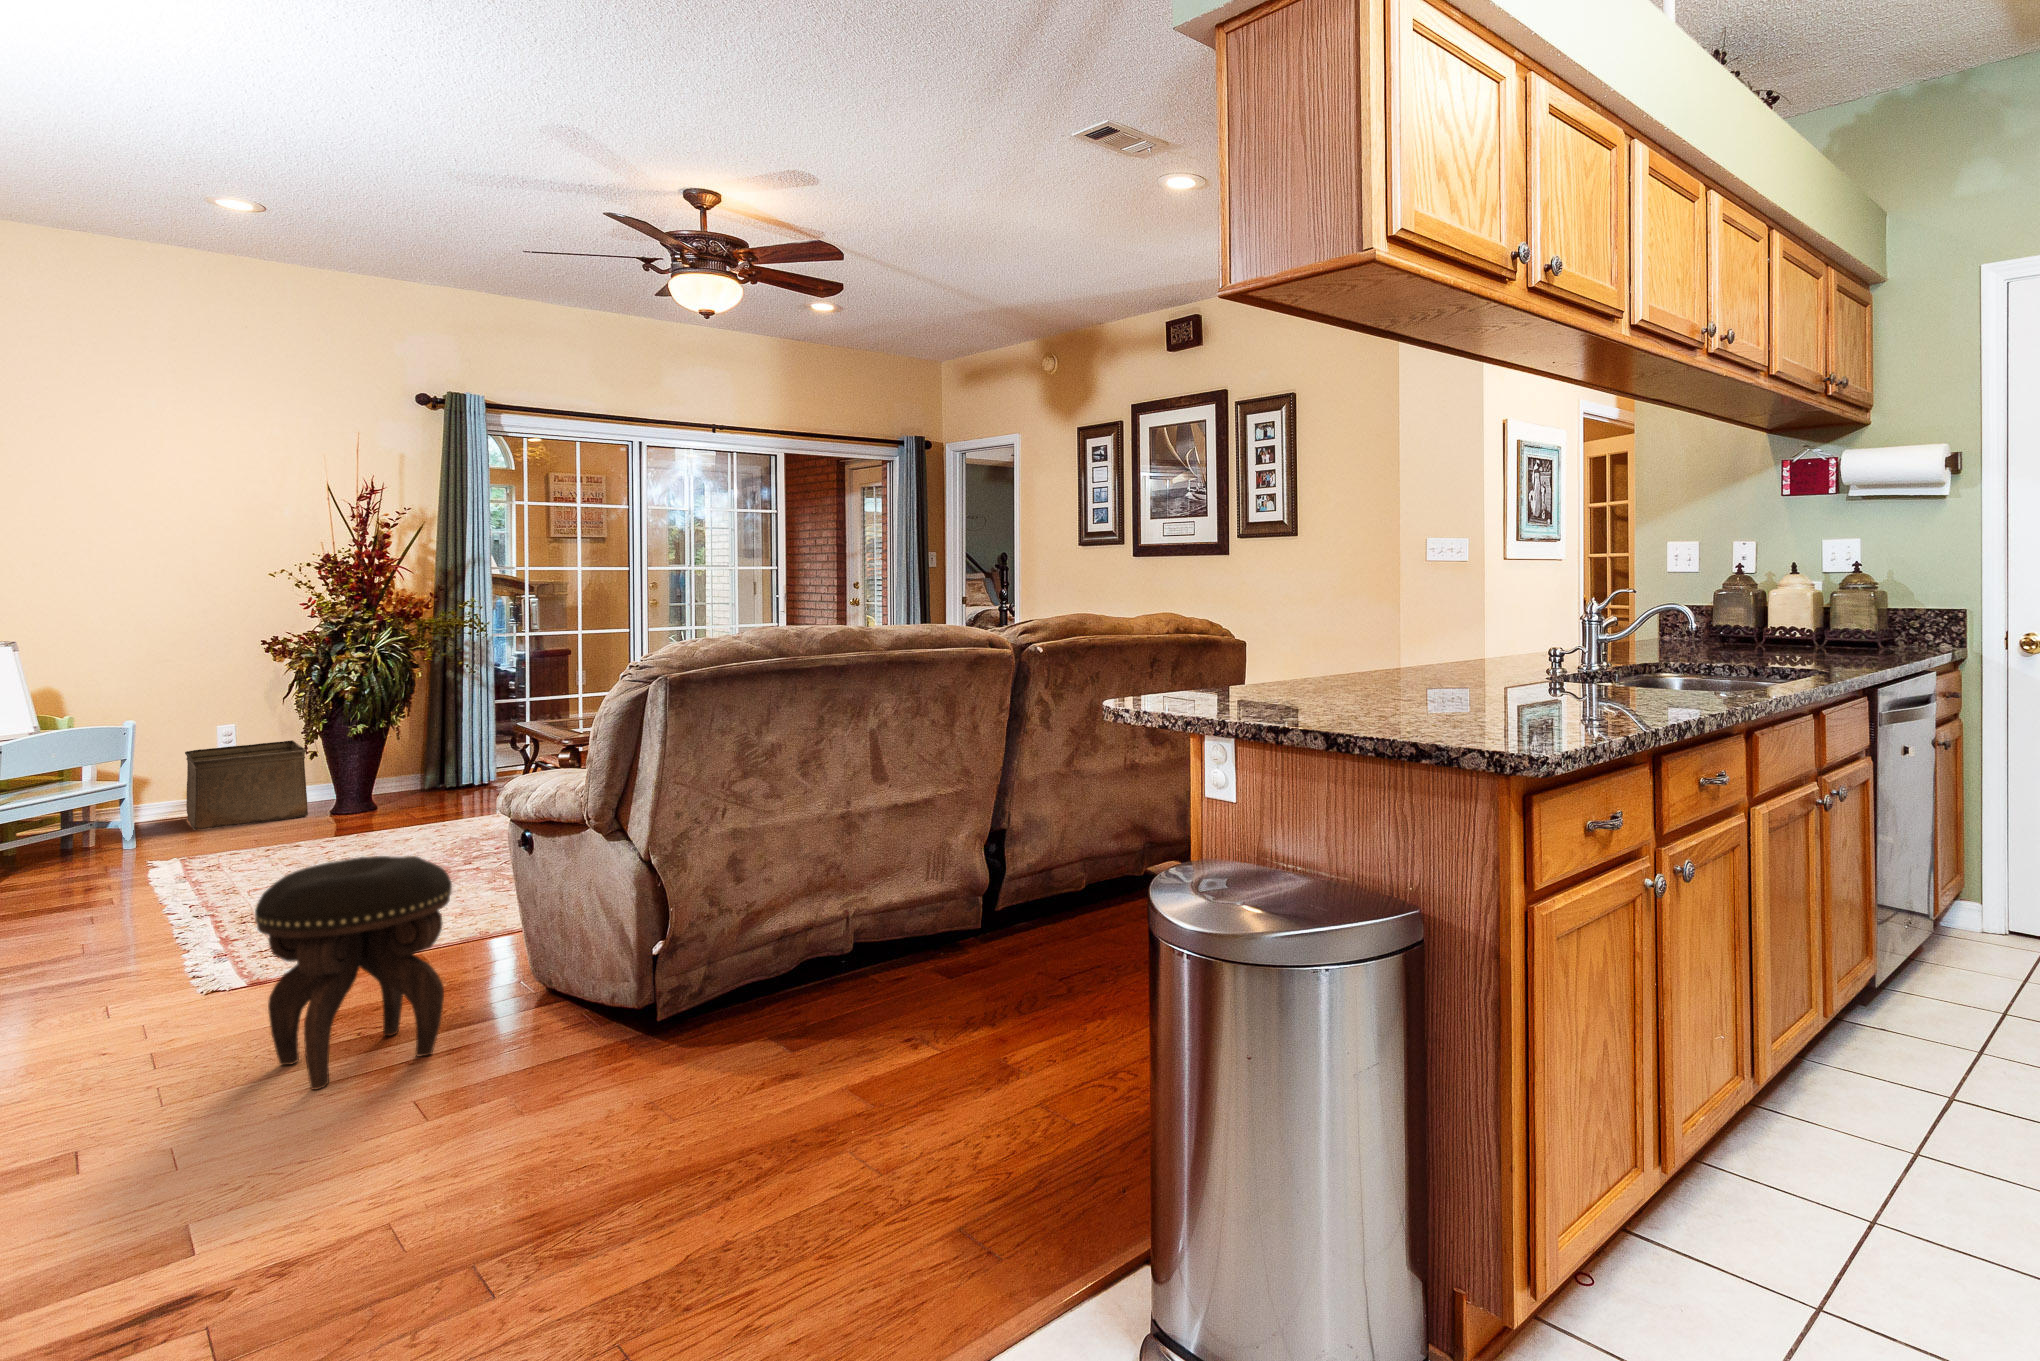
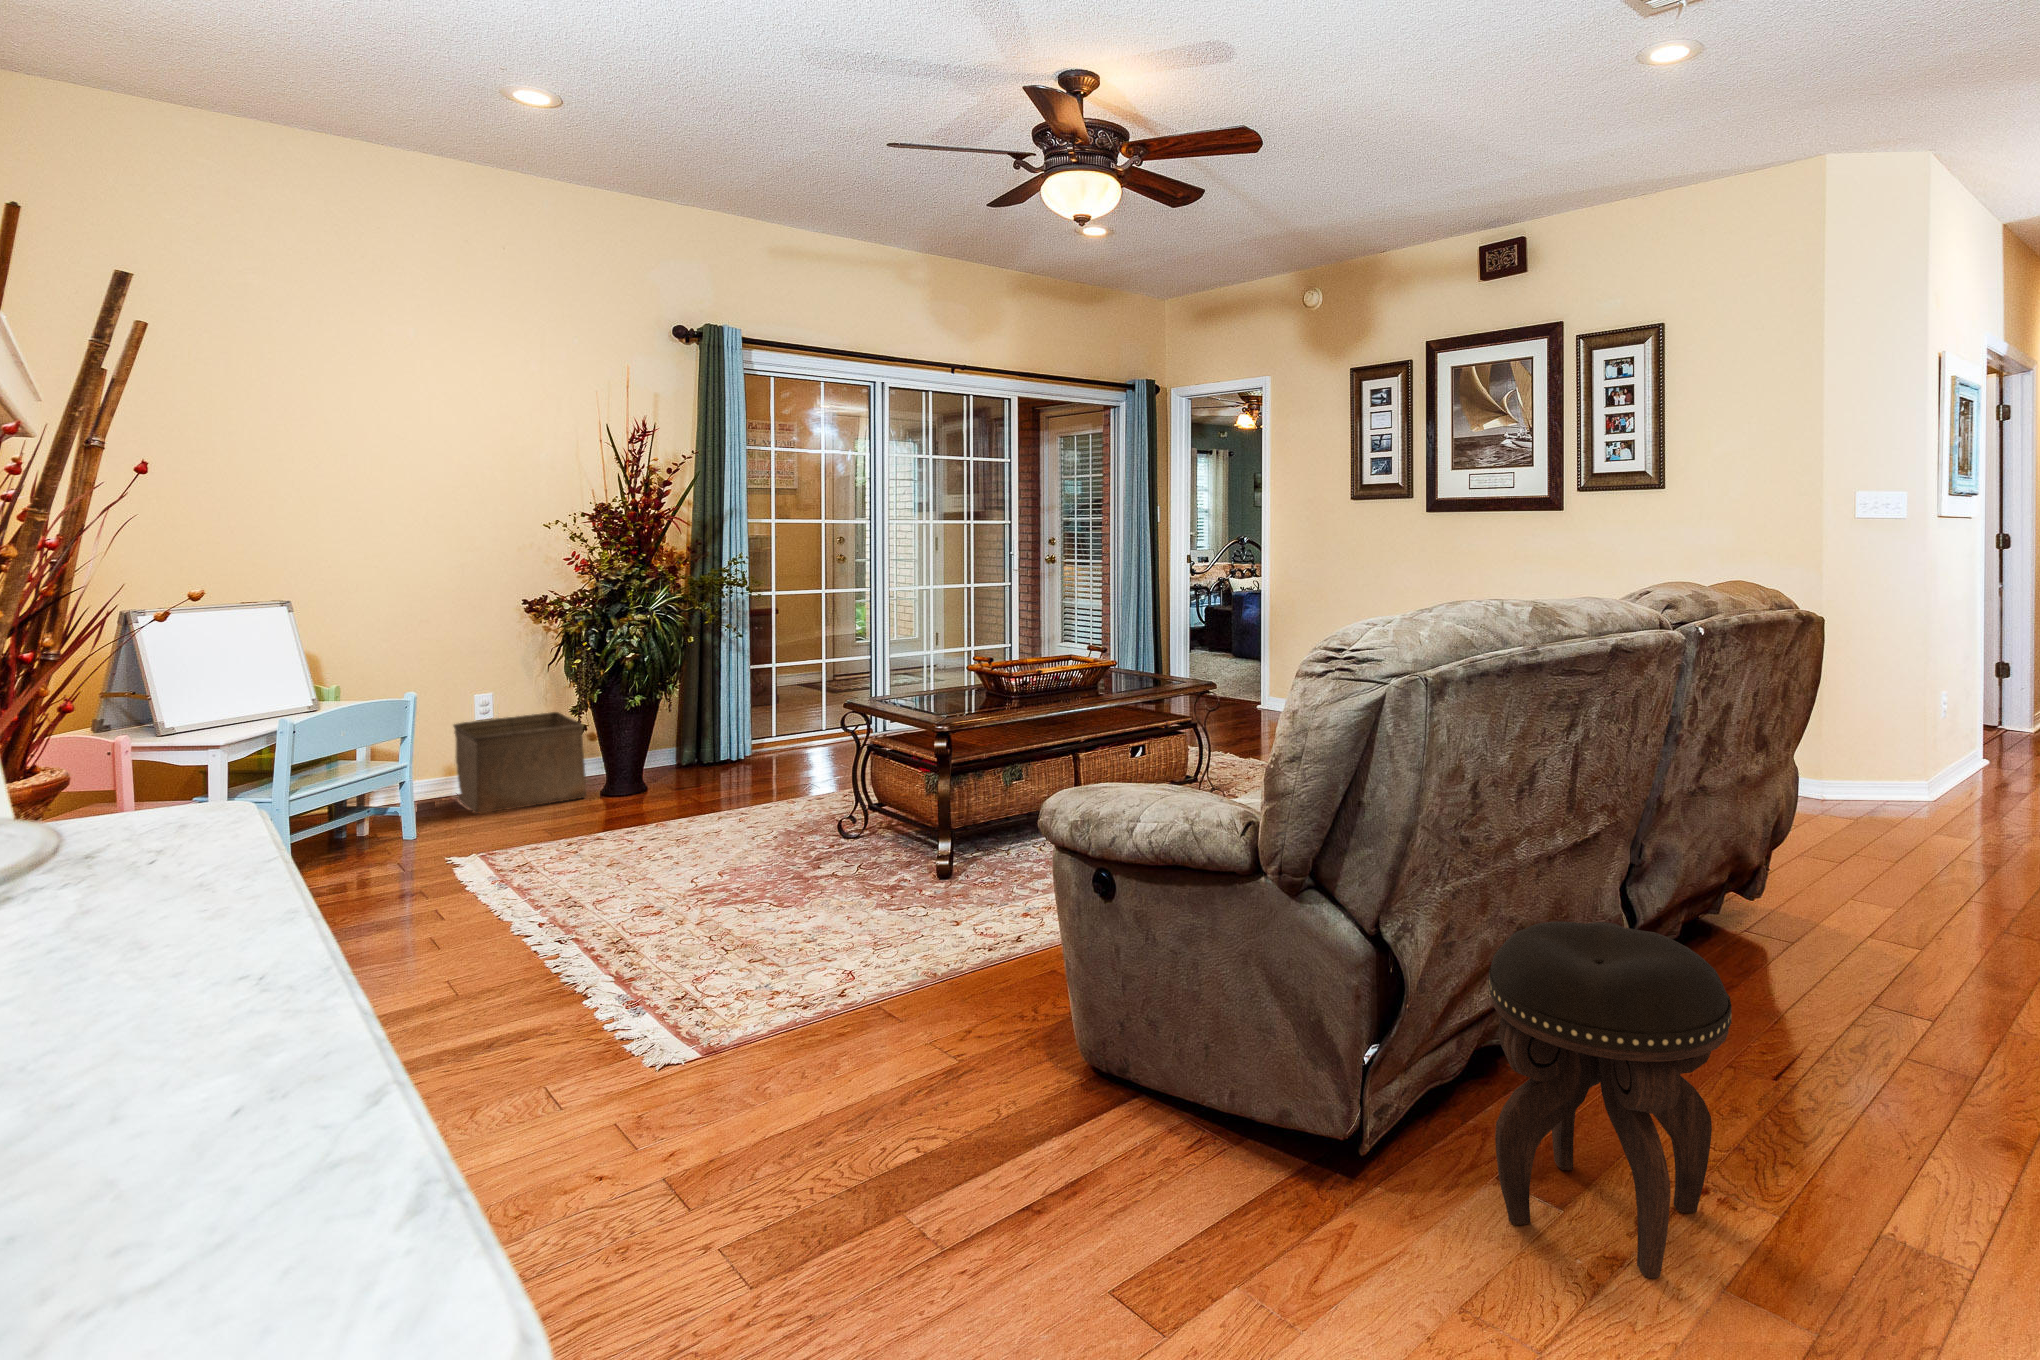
footstool: present [255,856,452,1090] -> present [1489,921,1732,1279]

